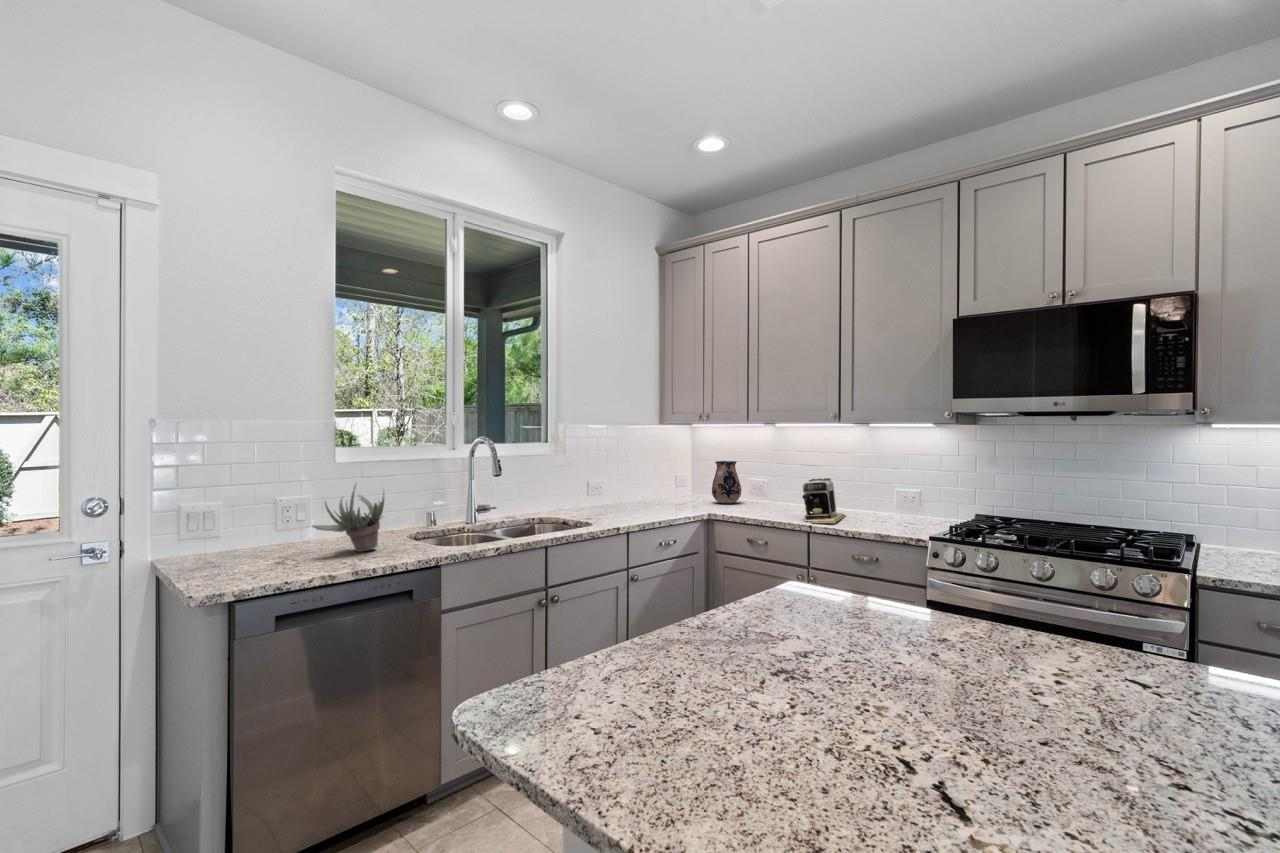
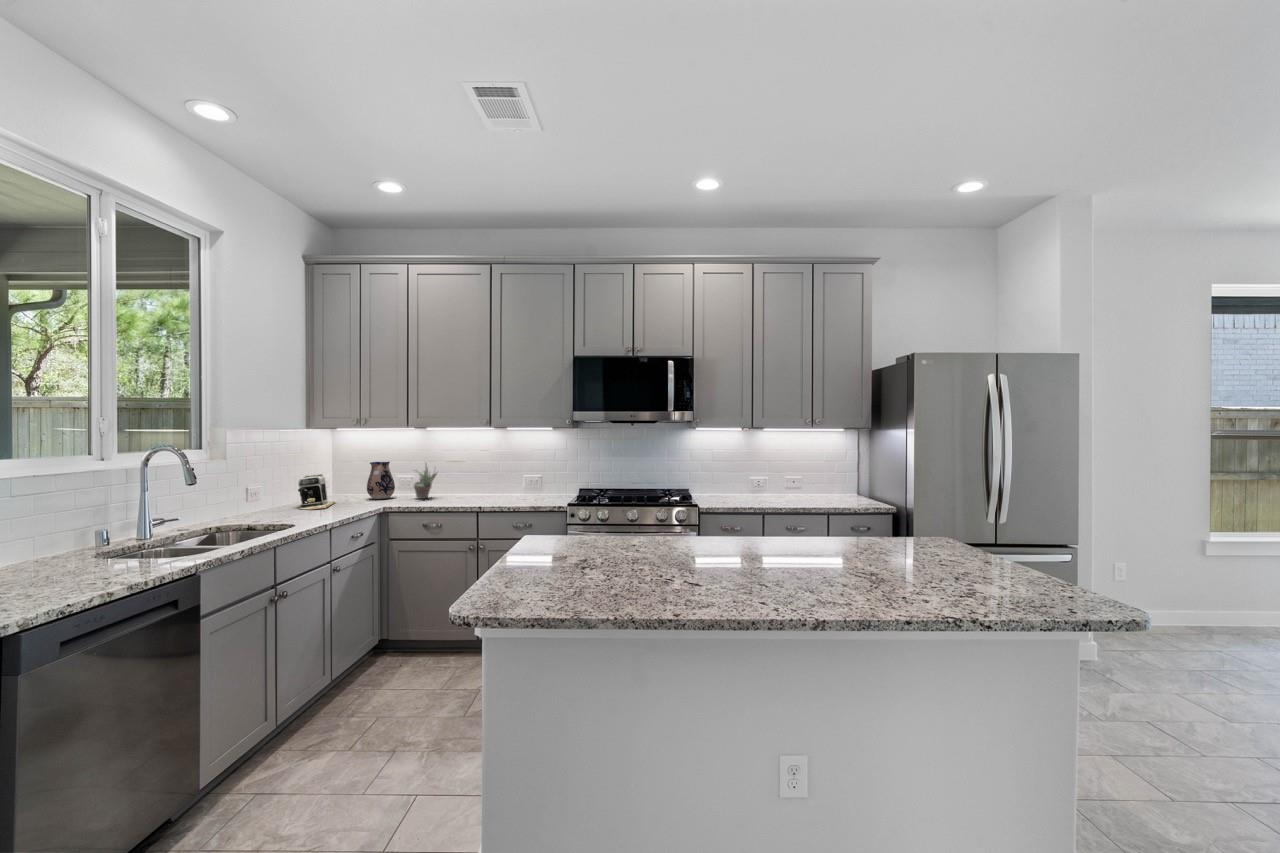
coffee maker: present [802,478,846,524] -> present [298,474,335,510]
succulent plant: present [312,484,384,552] -> present [414,463,437,499]

